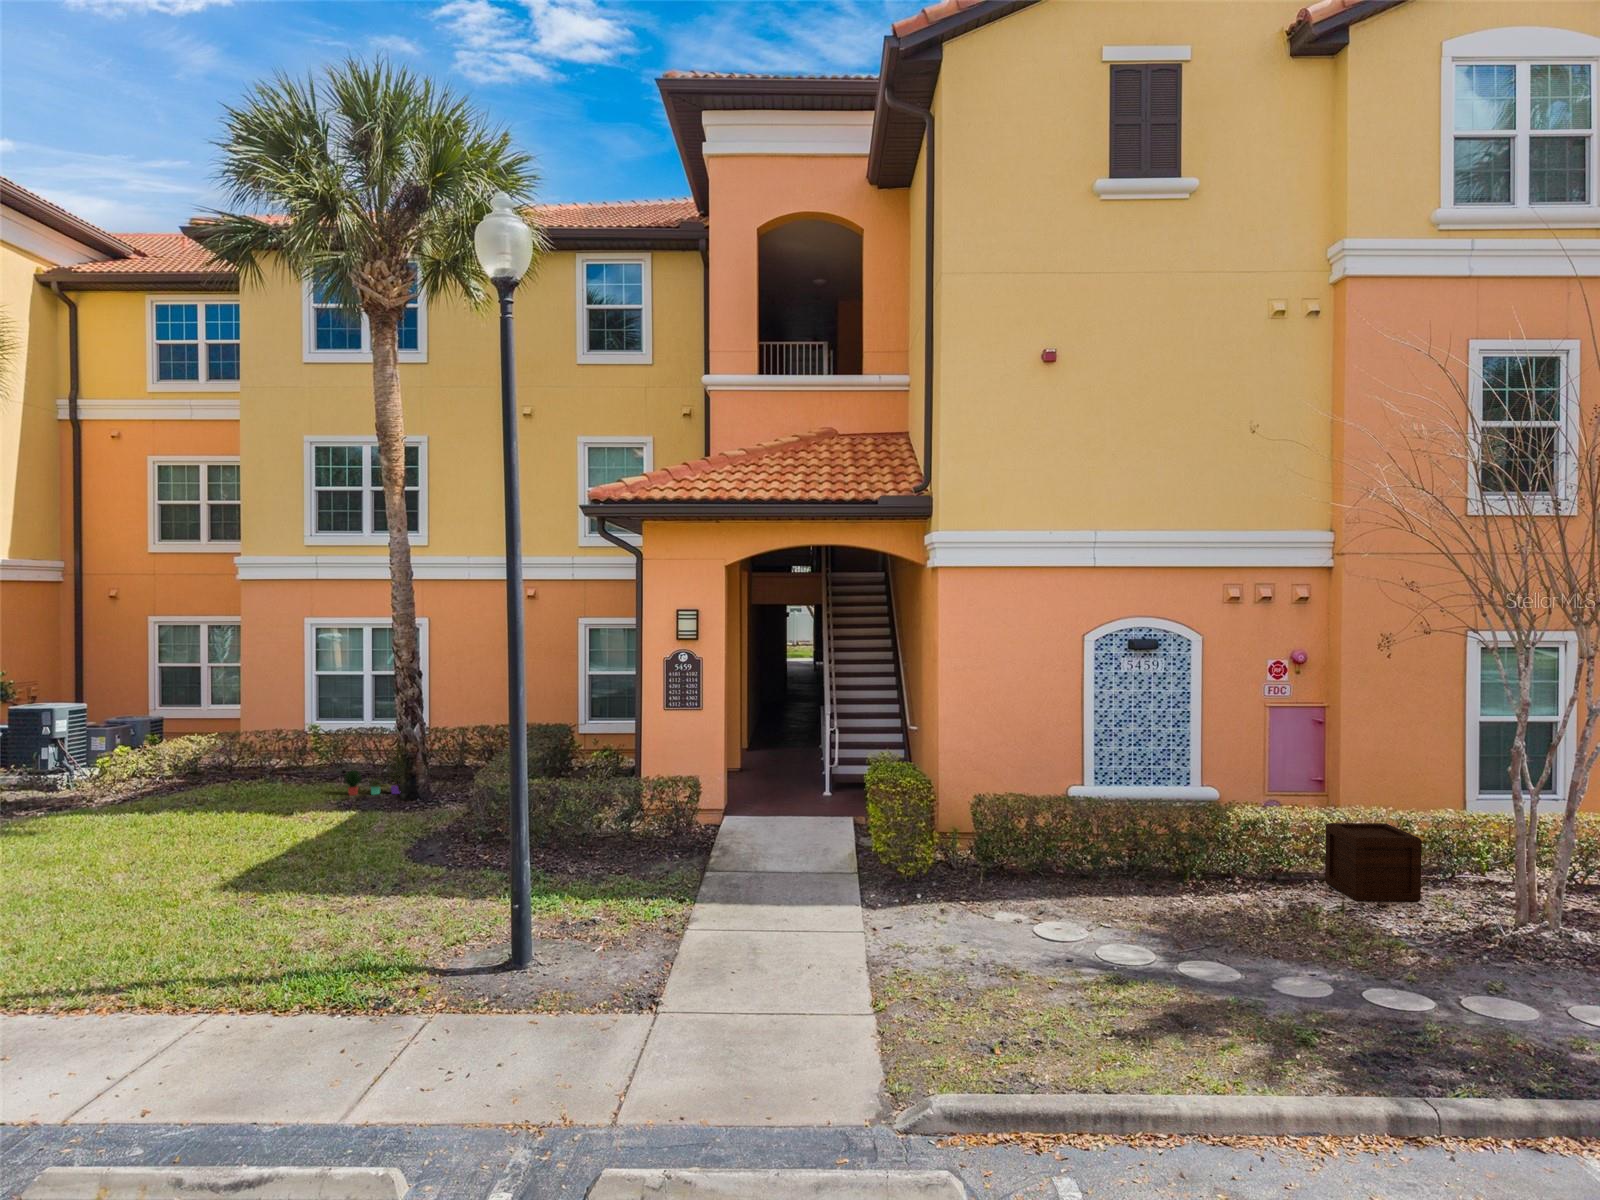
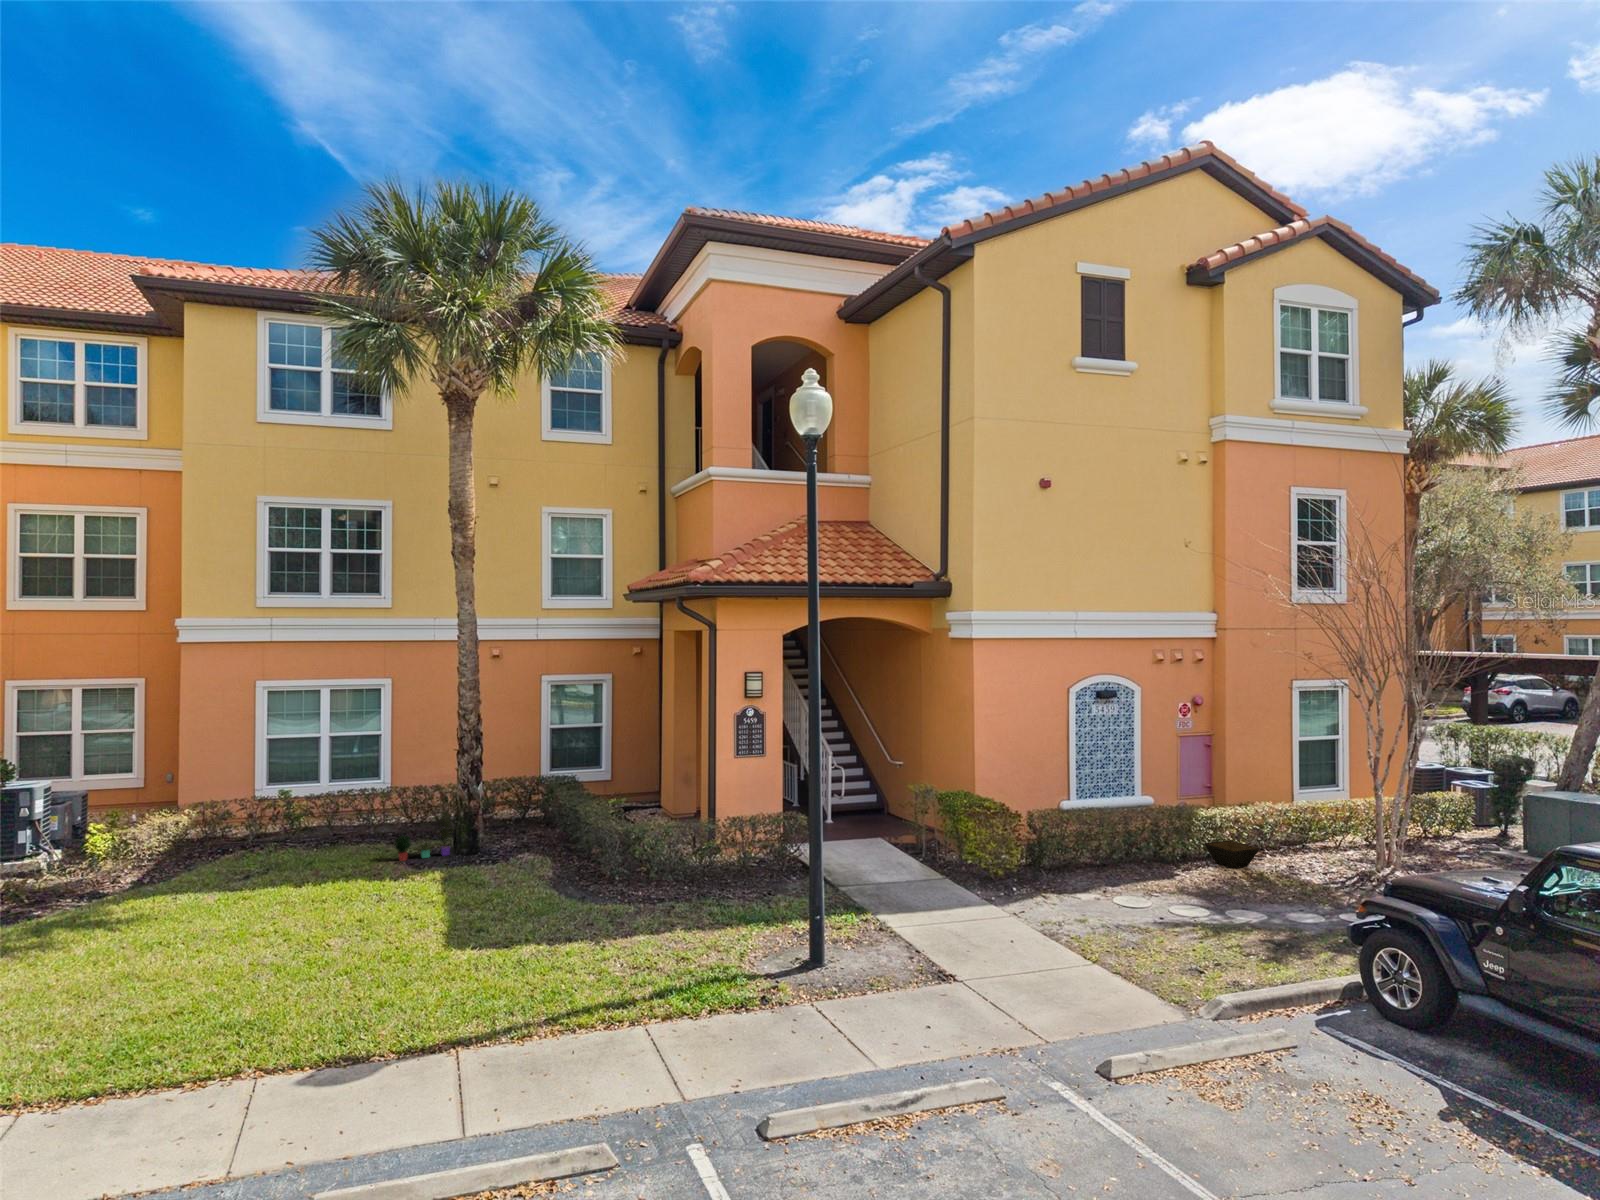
wooden crate: present [1325,823,1422,902] -> none [1250,813,1317,867]
basket: none [1238,855,1312,895] -> present [1204,840,1260,869]

